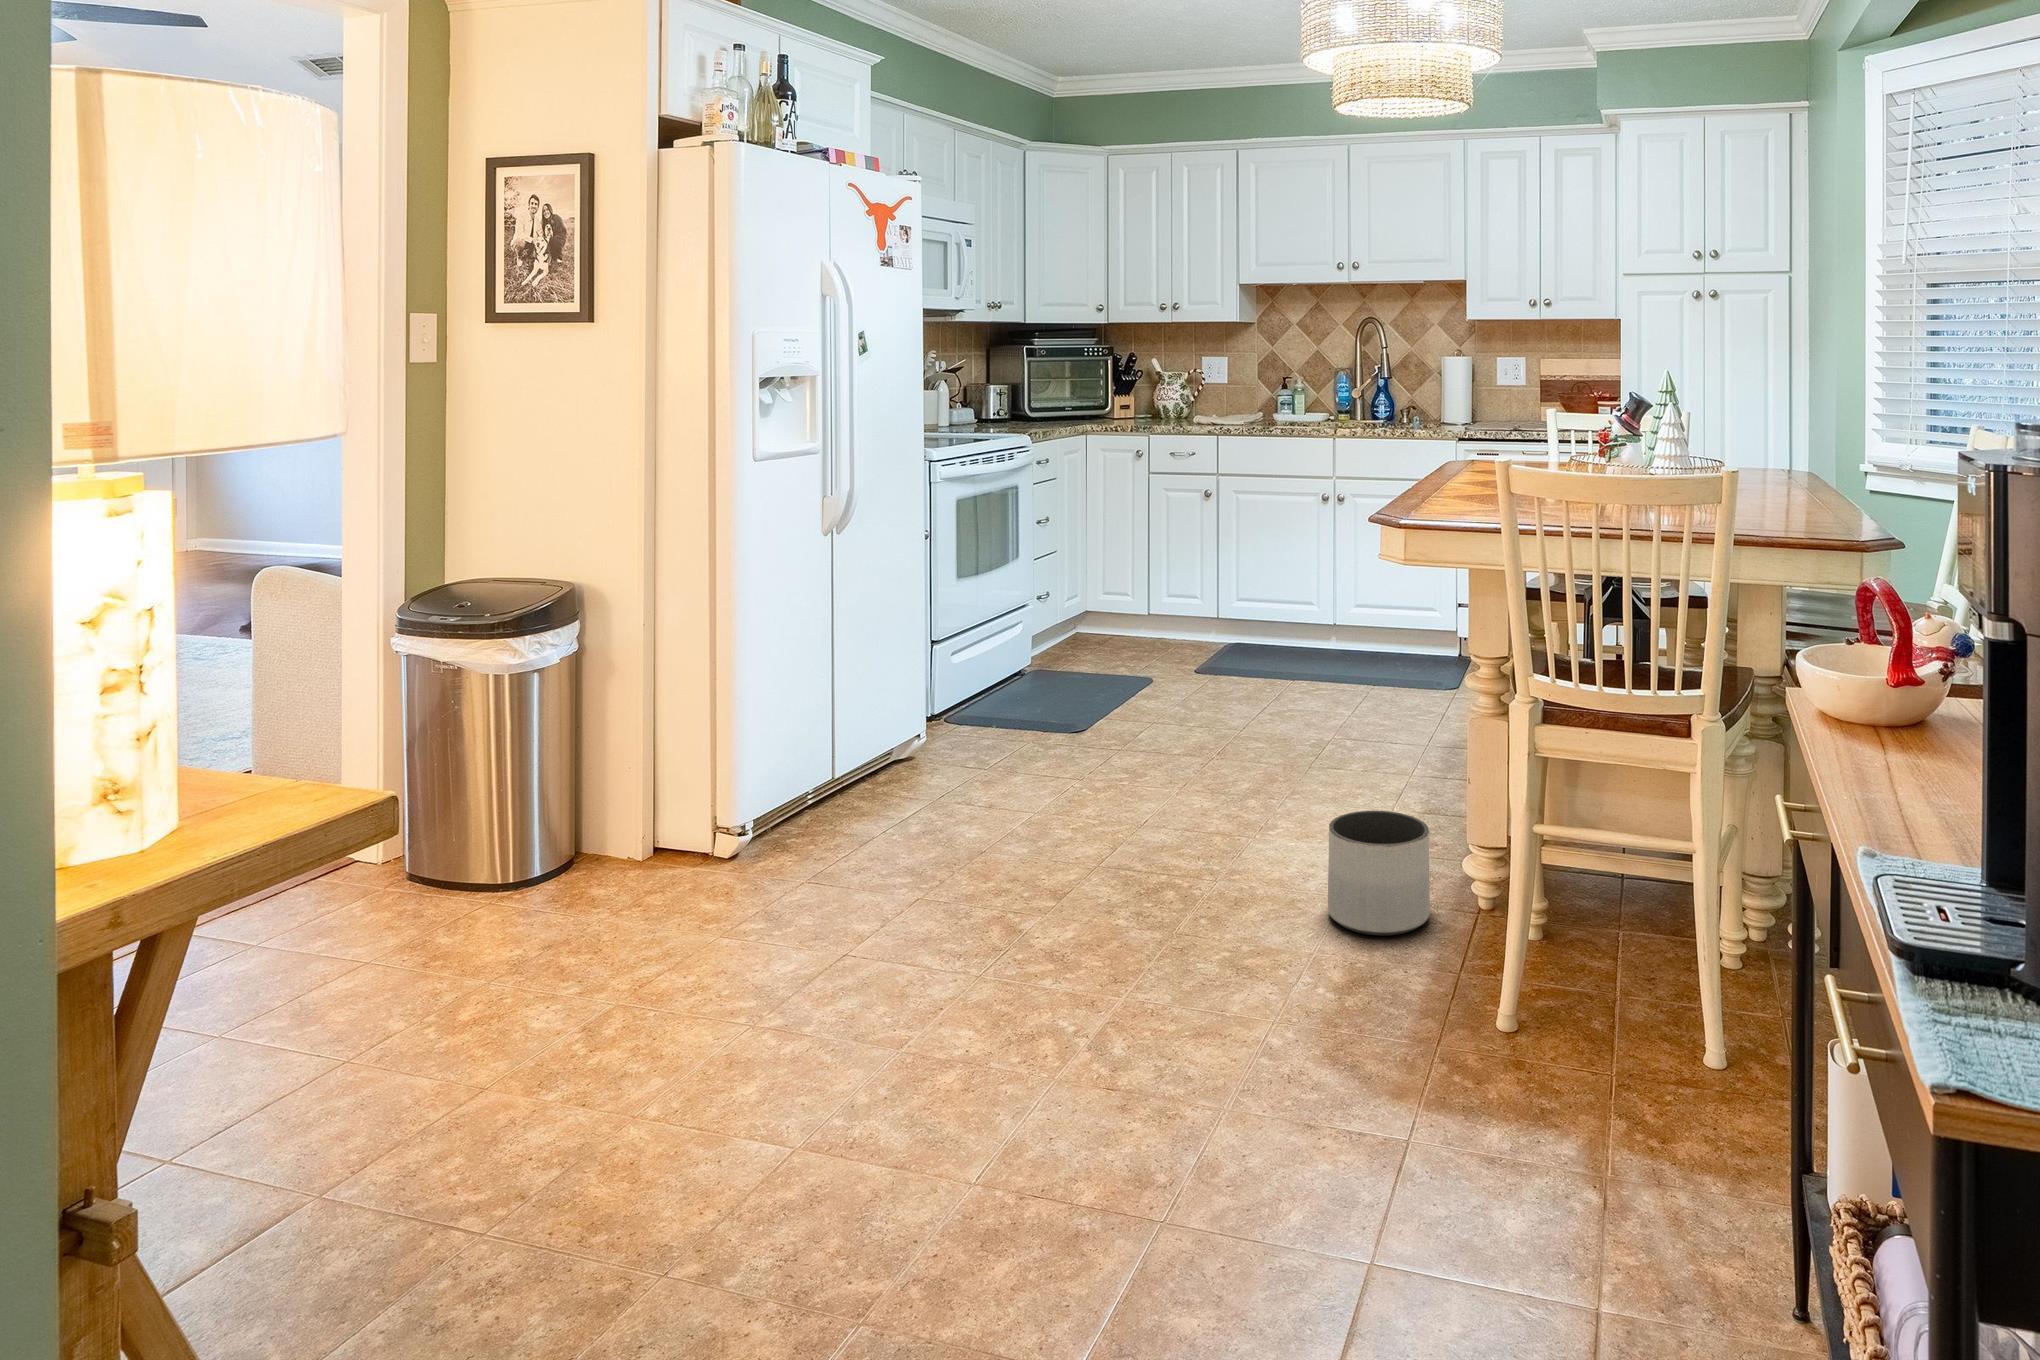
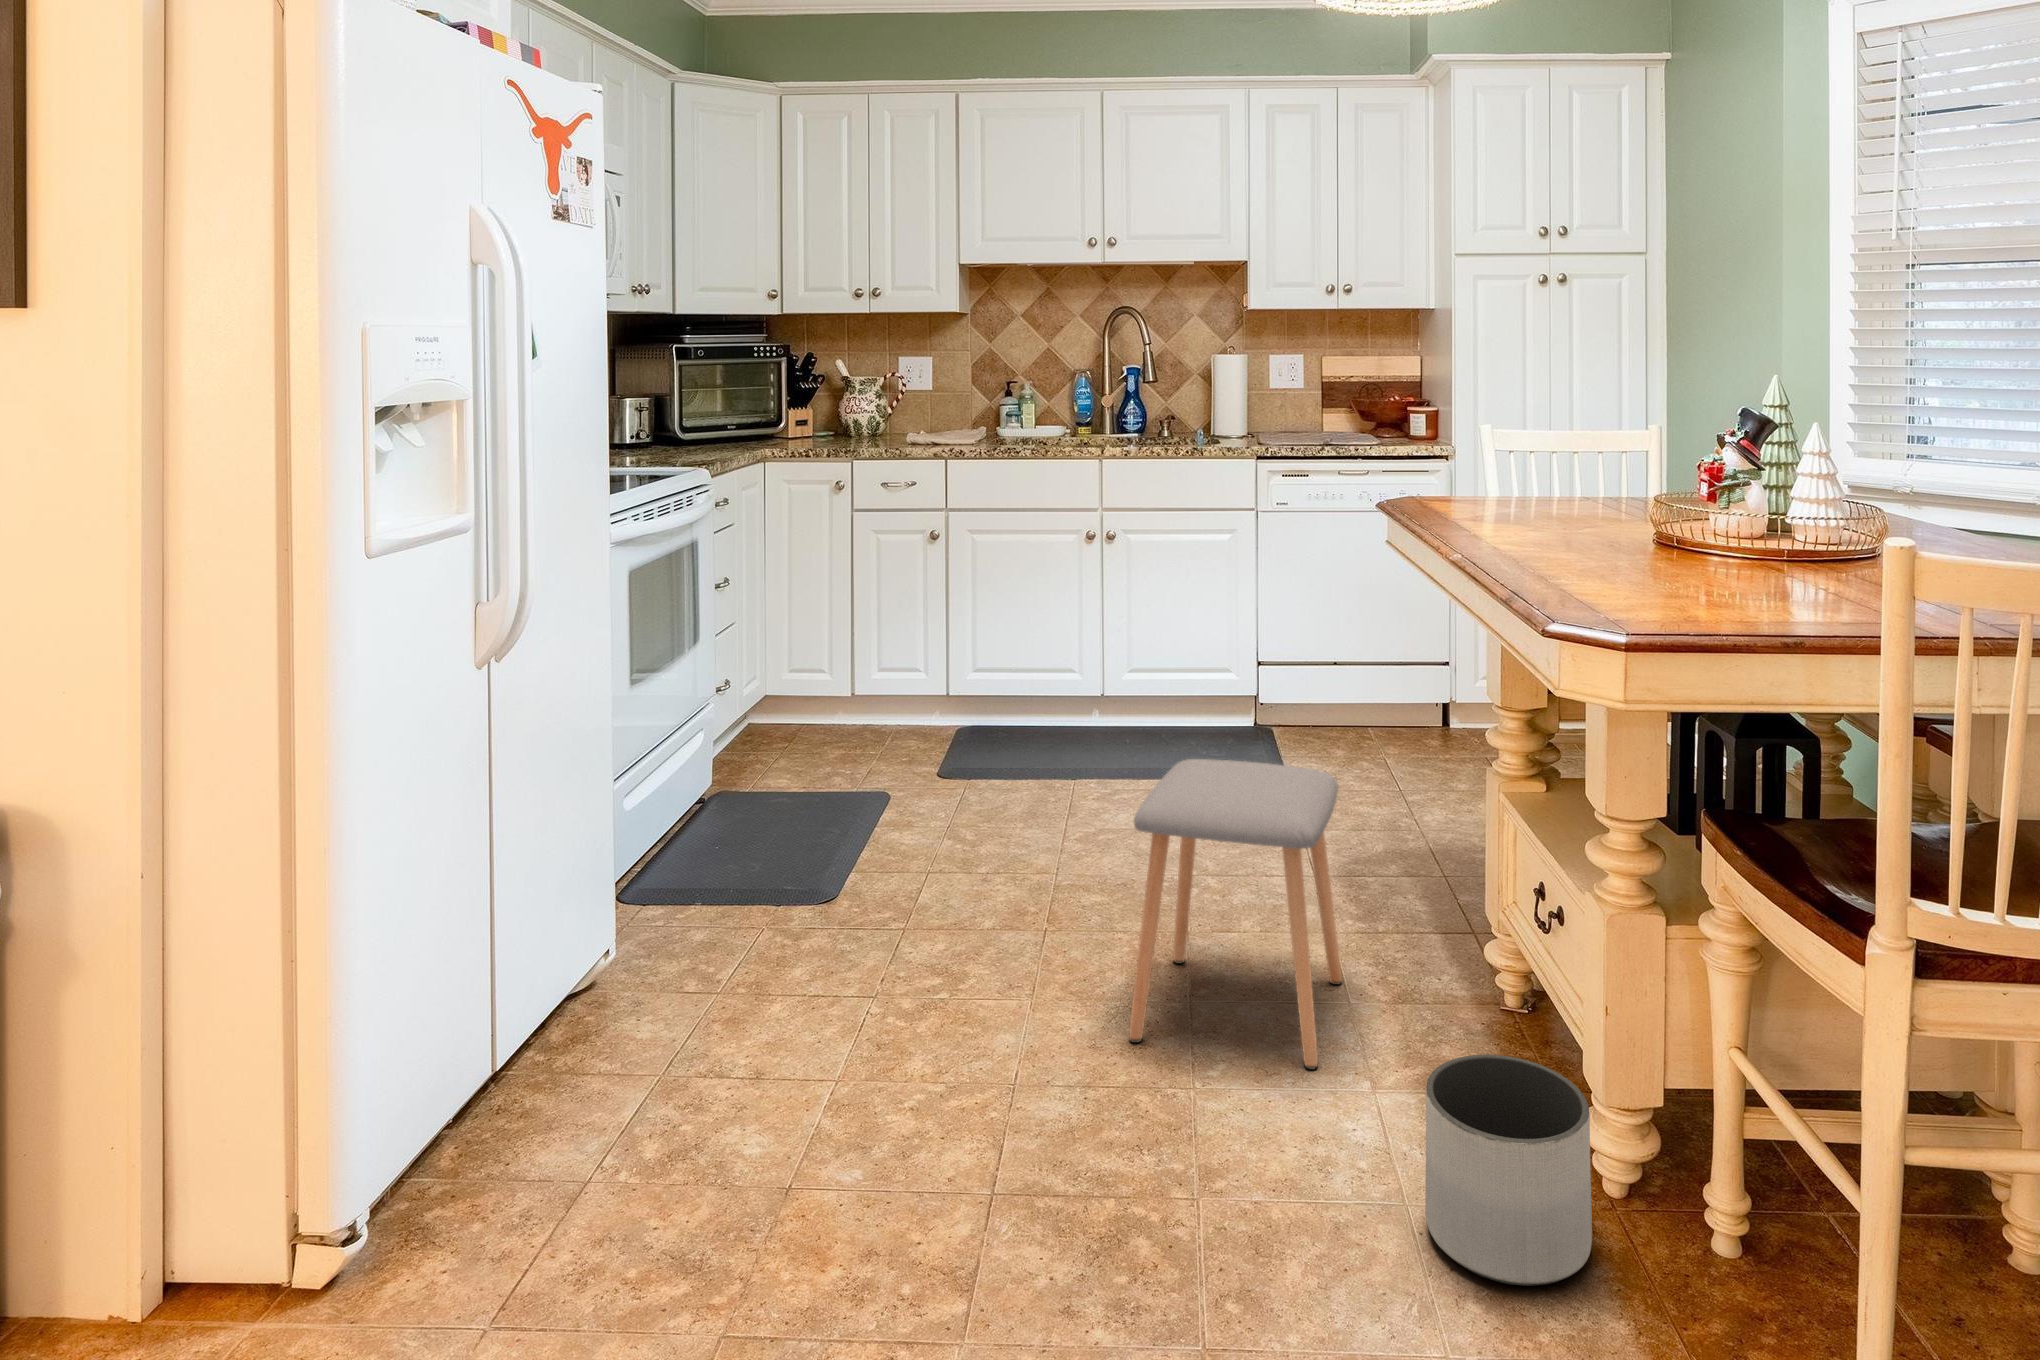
stool: none [1218,640,1386,840] -> present [1129,759,1342,1070]

